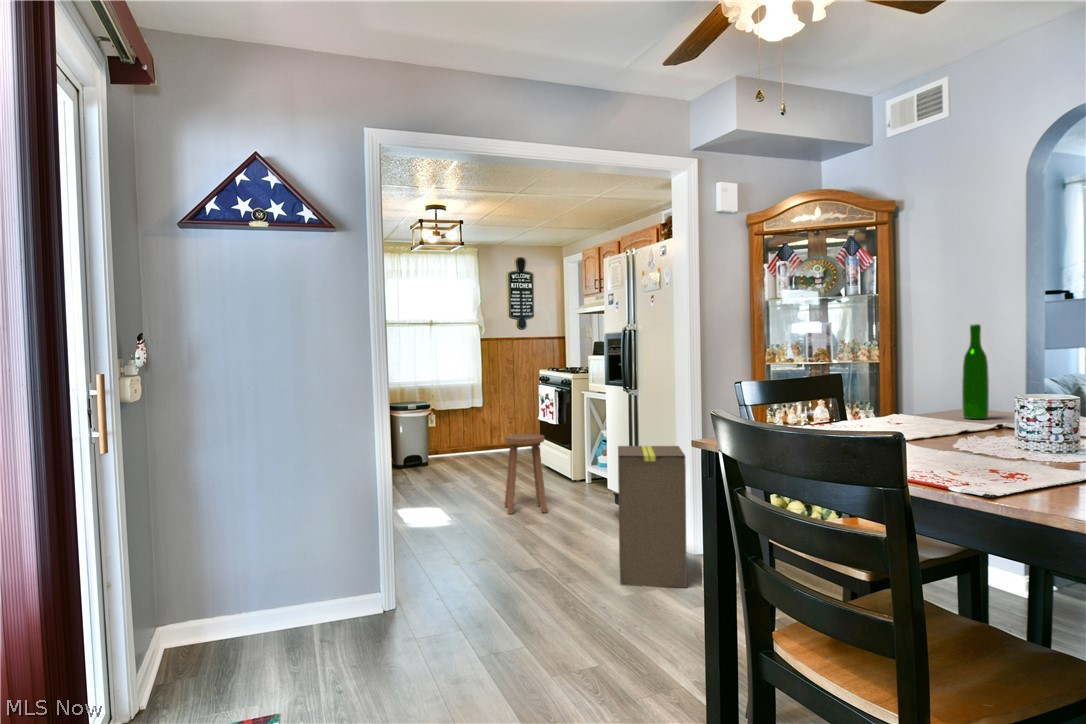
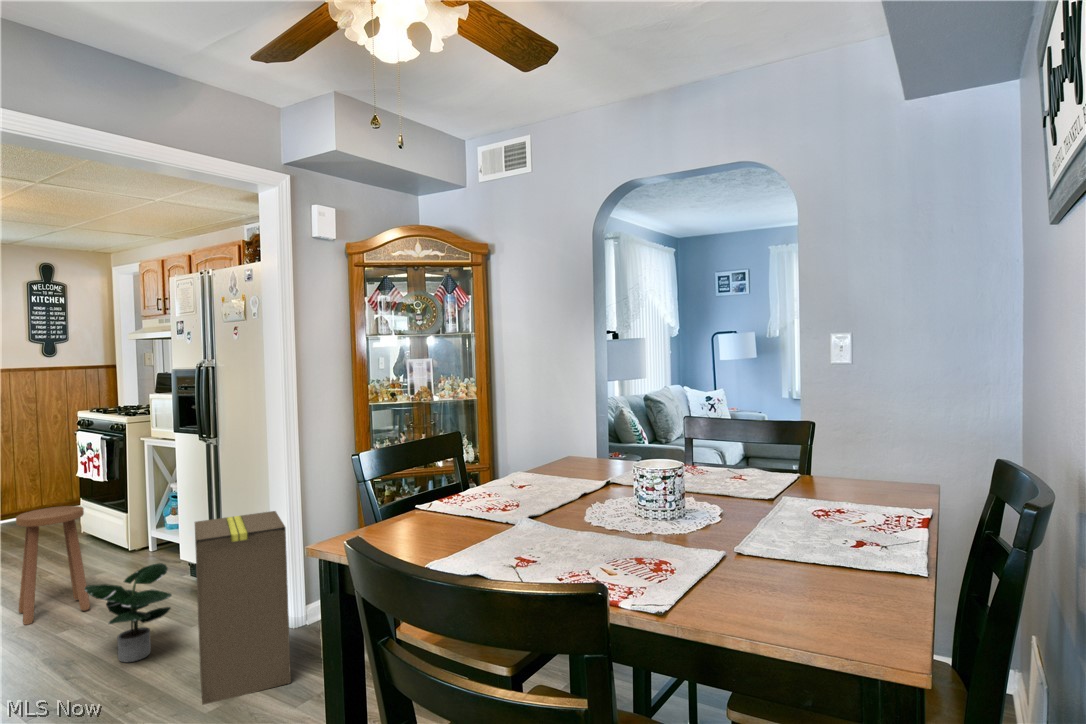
wine bottle: present [962,324,989,419] -> none [567,378,589,468]
potted plant: none [545,480,601,549] -> present [85,563,172,662]

